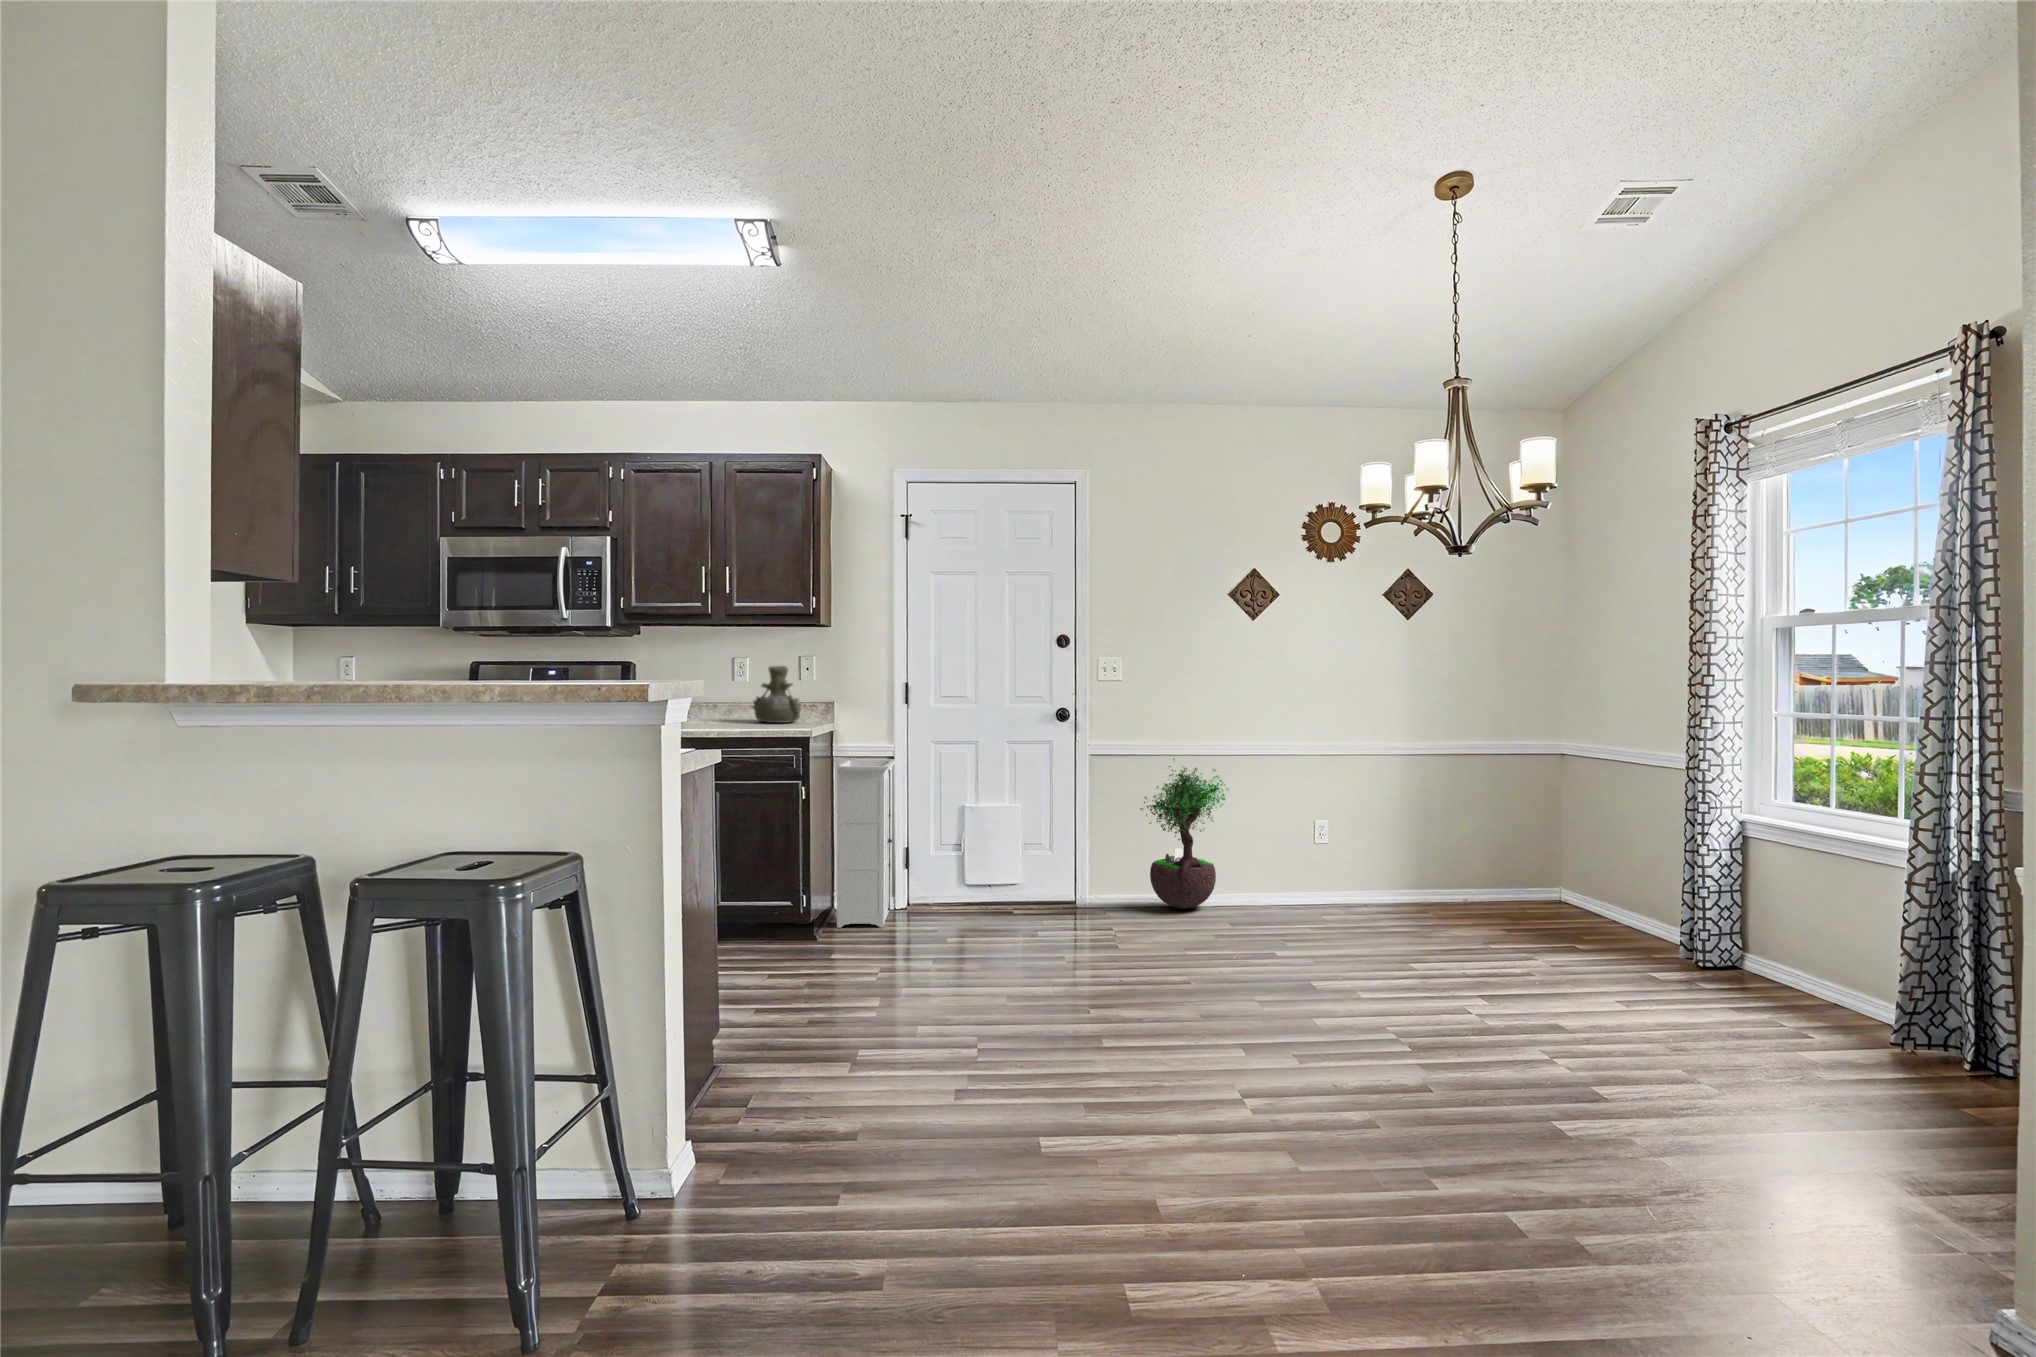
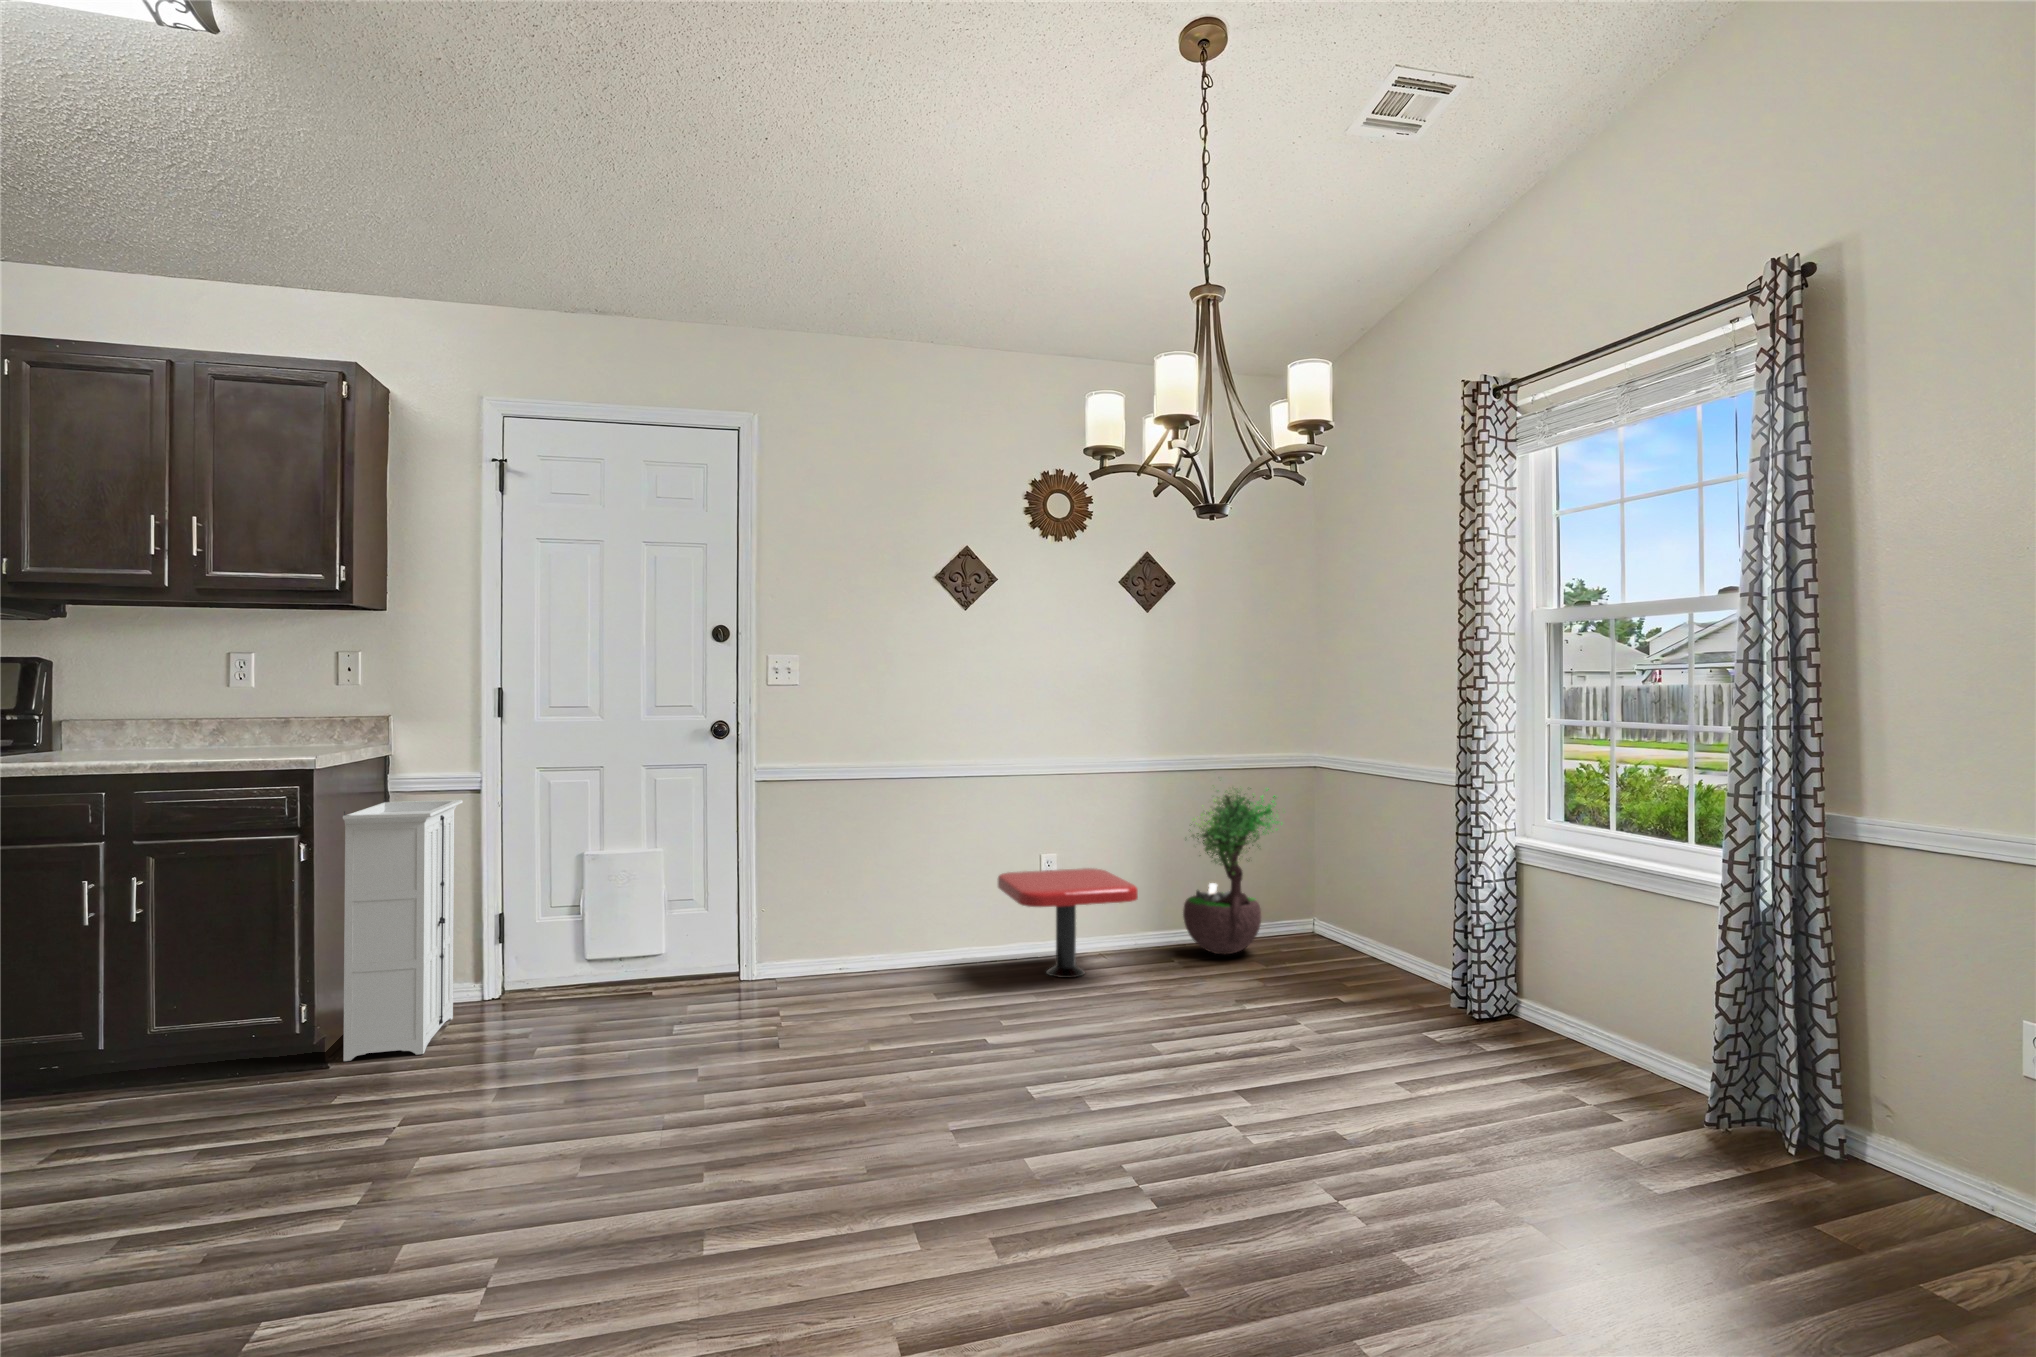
vase: present [752,666,801,723] -> none [216,663,306,750]
potted tree: present [1140,758,1229,909] -> present [1183,788,1282,955]
pedestal table: none [1276,830,1395,914] -> present [998,868,1138,978]

